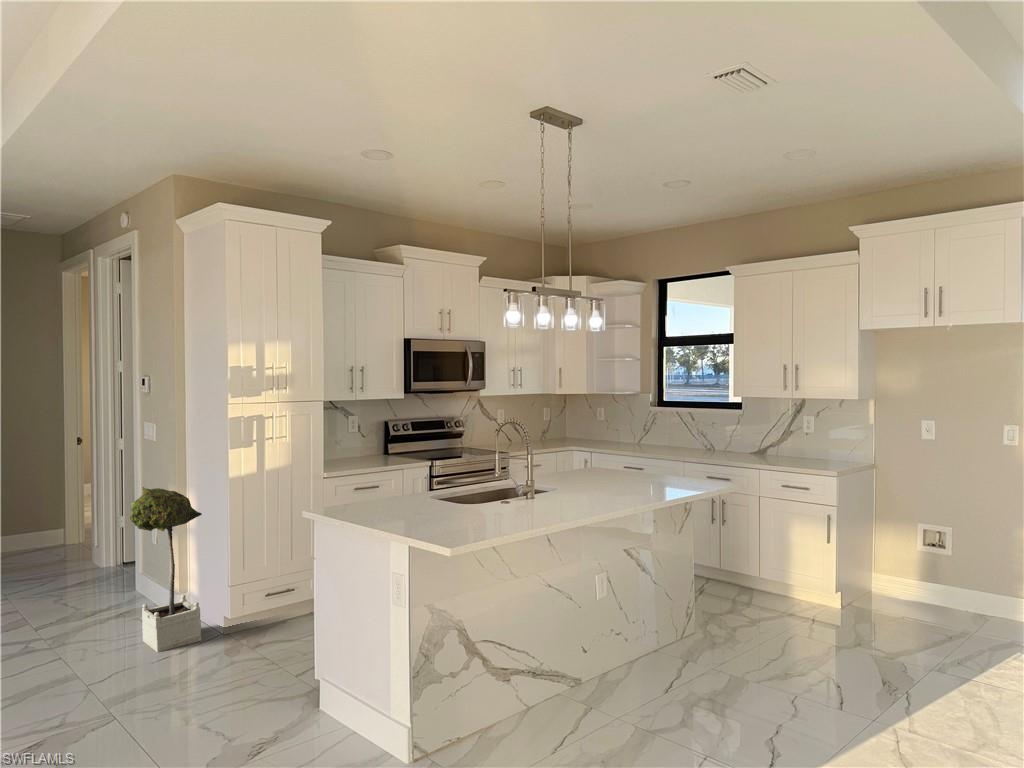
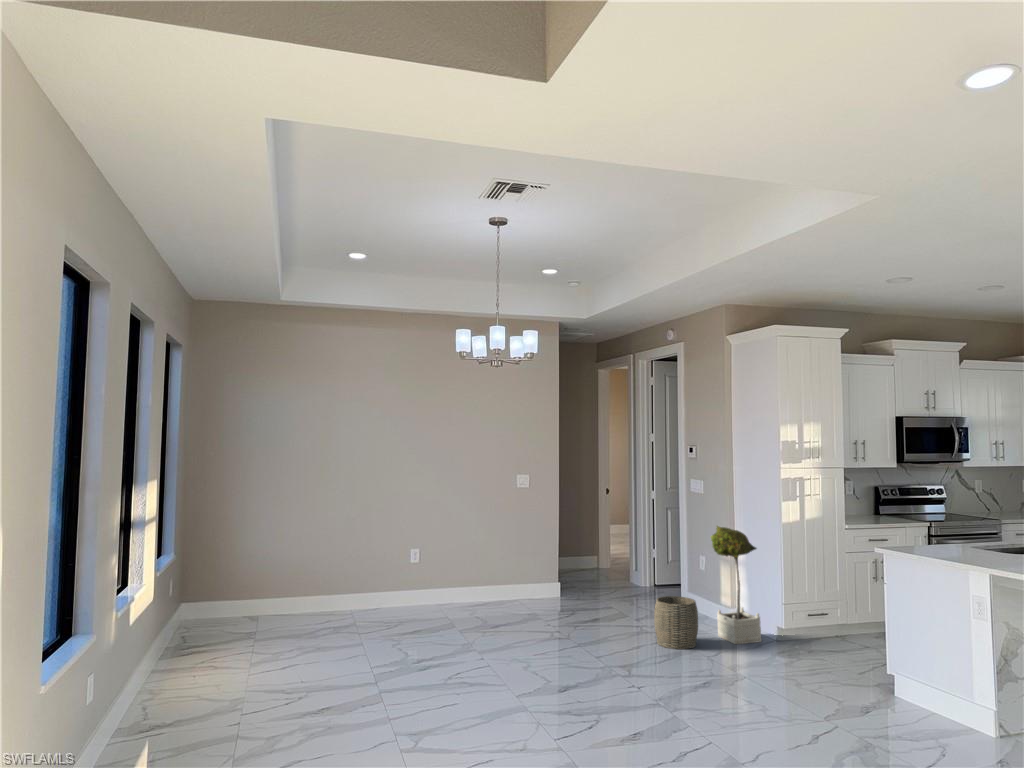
woven basket: none [21,596,97,680] -> present [654,596,698,649]

